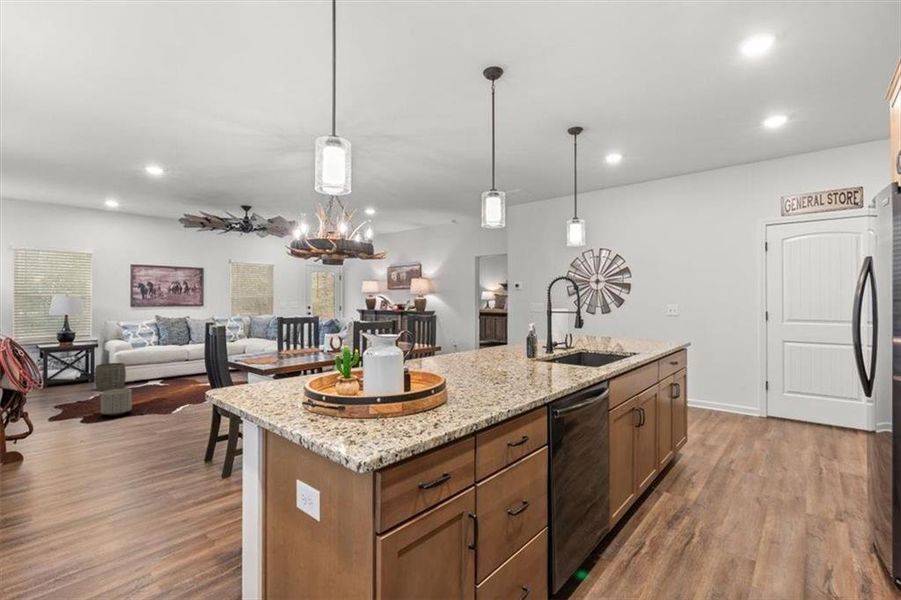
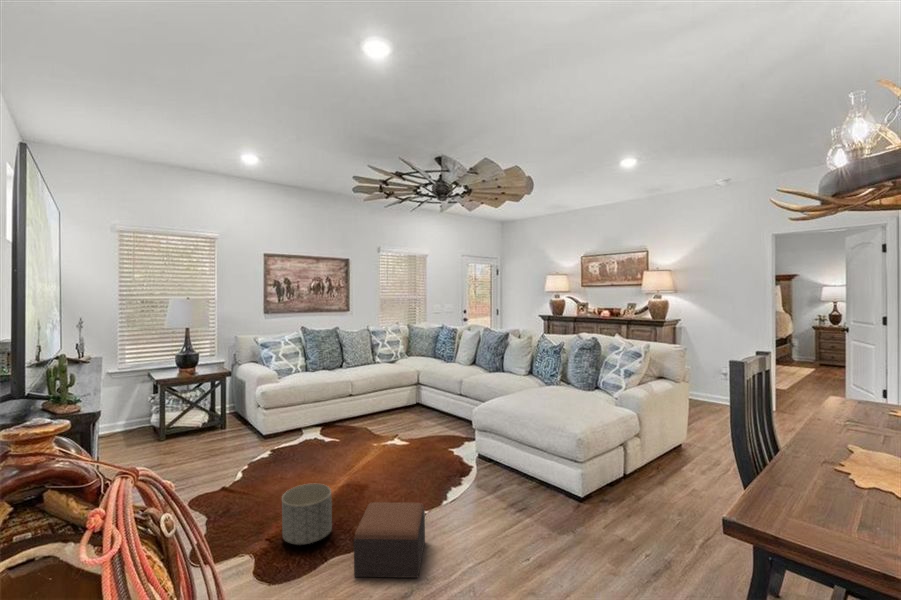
woven basket: present [95,363,126,391] -> none [236,405,278,454]
footstool: none [131,394,180,423] -> present [353,502,425,578]

